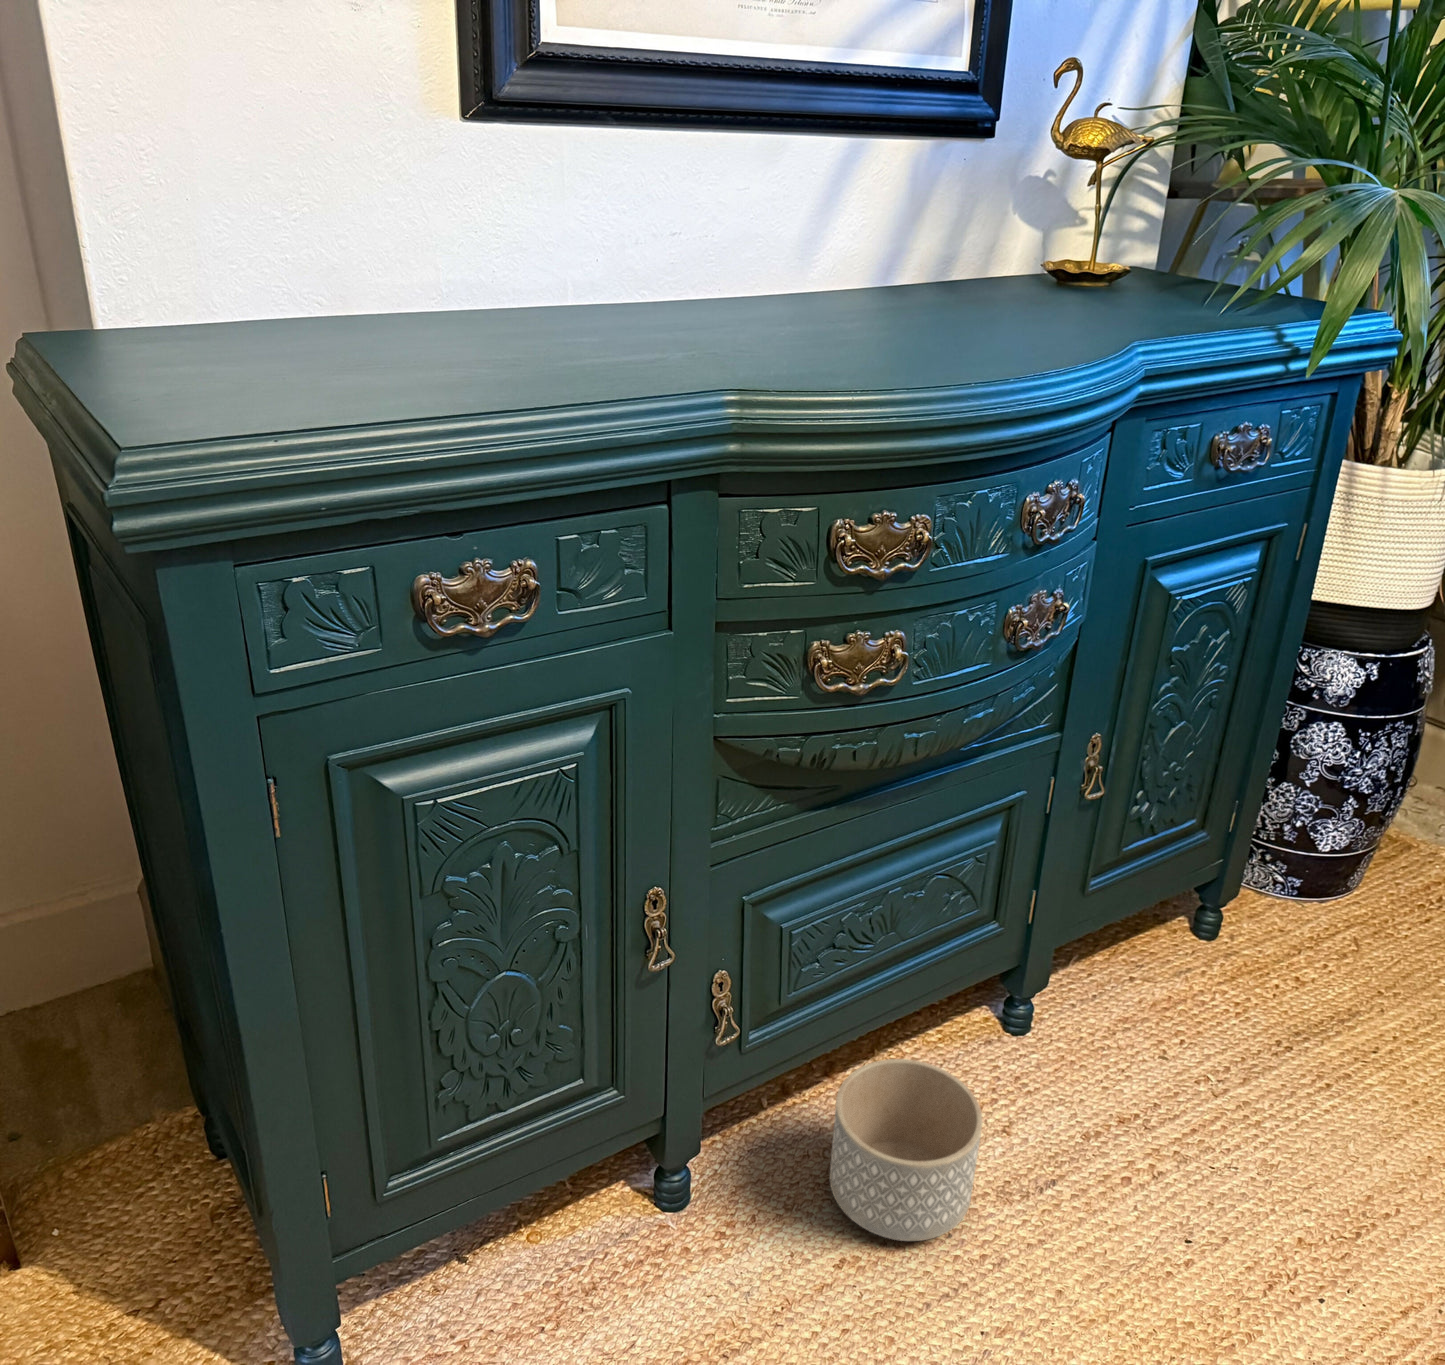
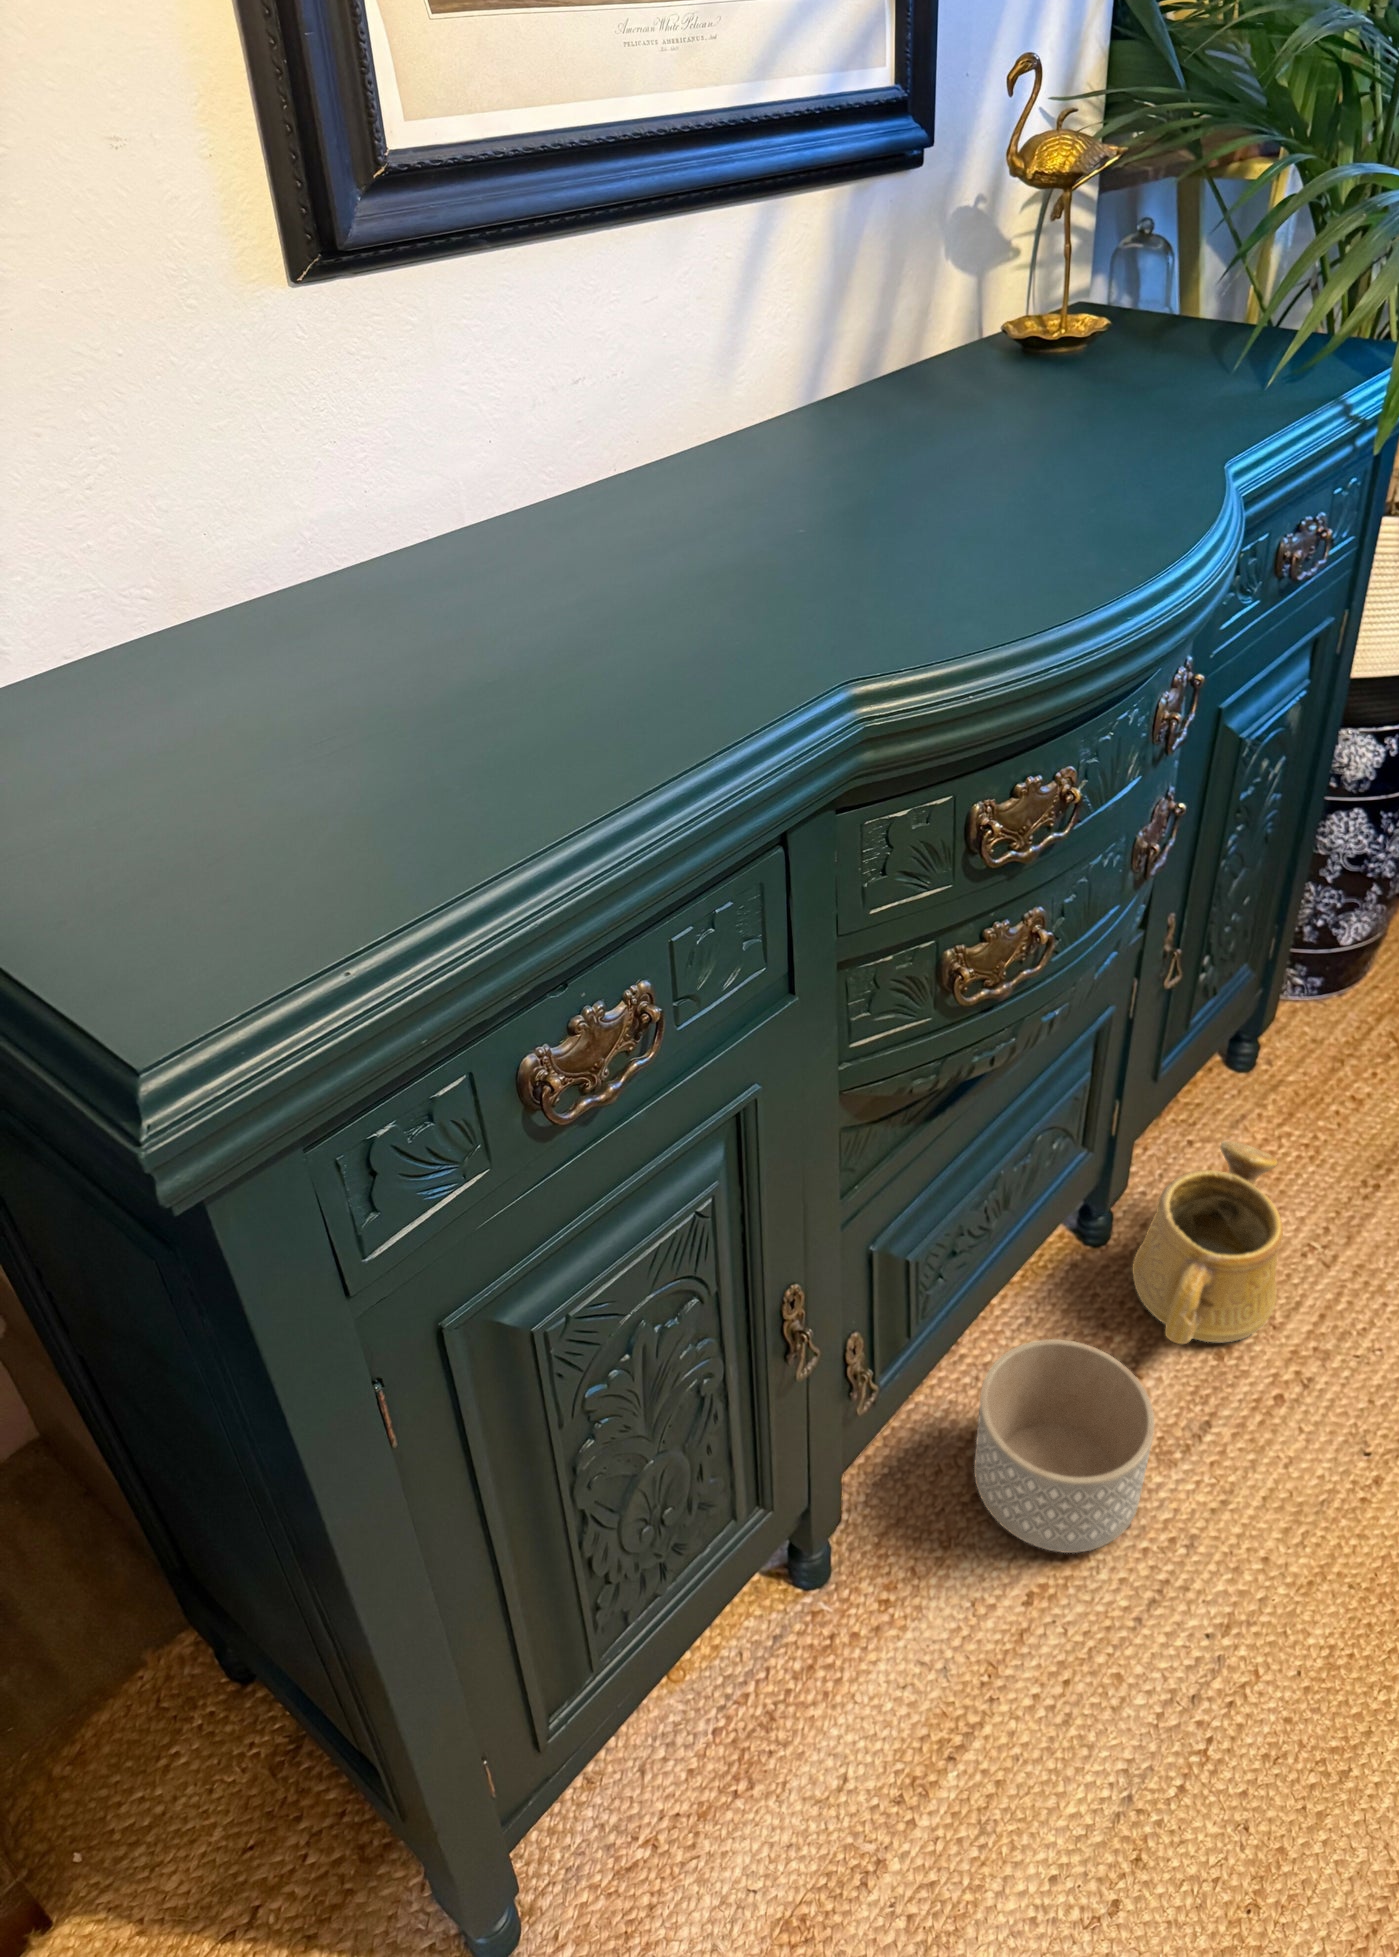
watering can: none [1031,961,1181,1128] -> present [1132,1141,1283,1344]

